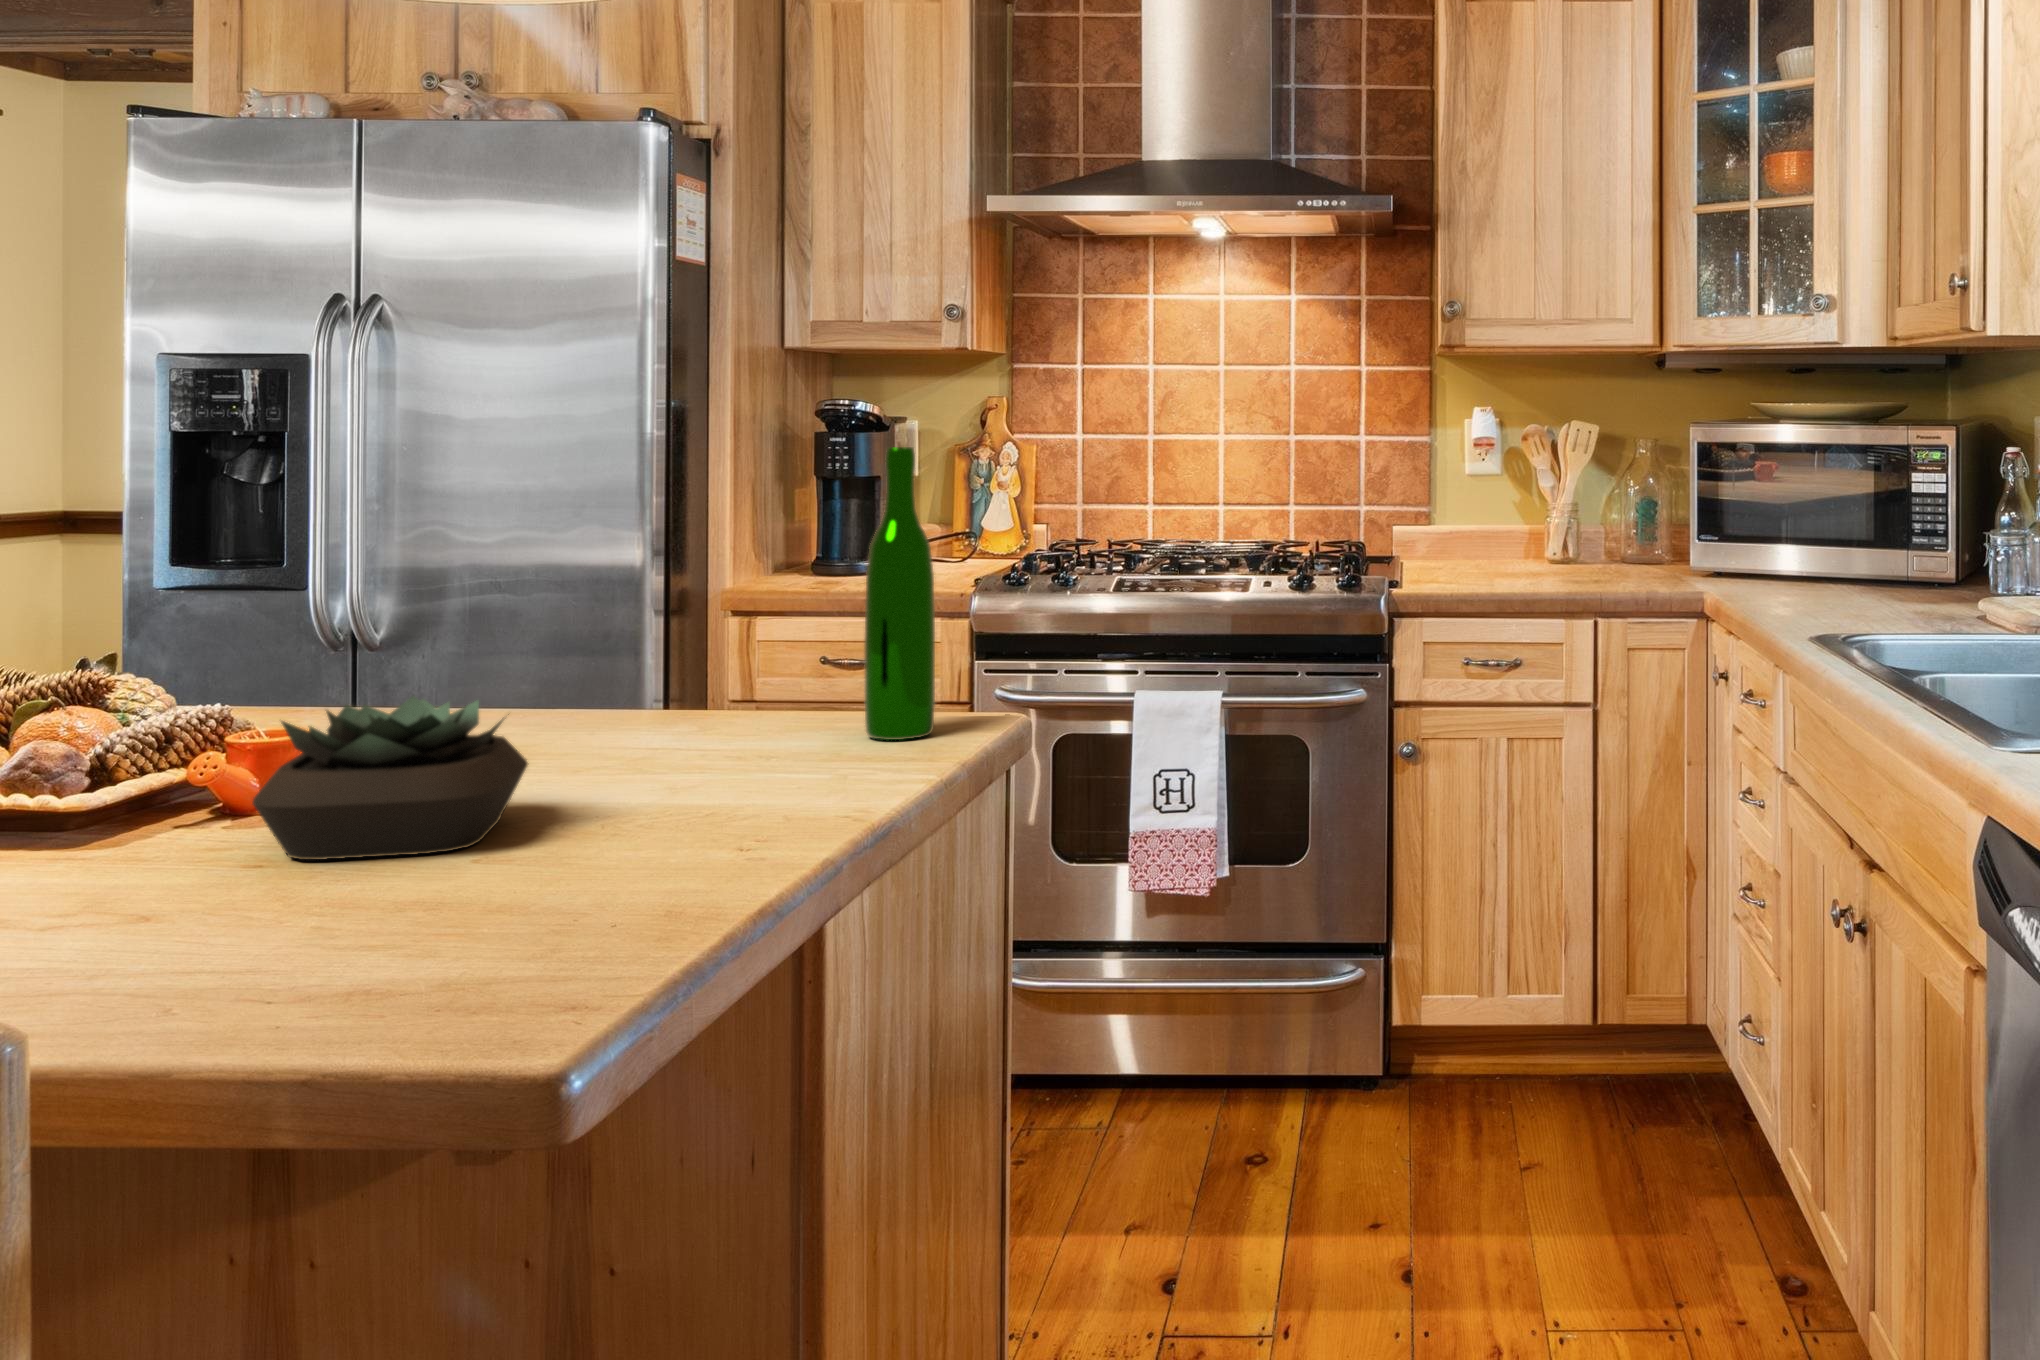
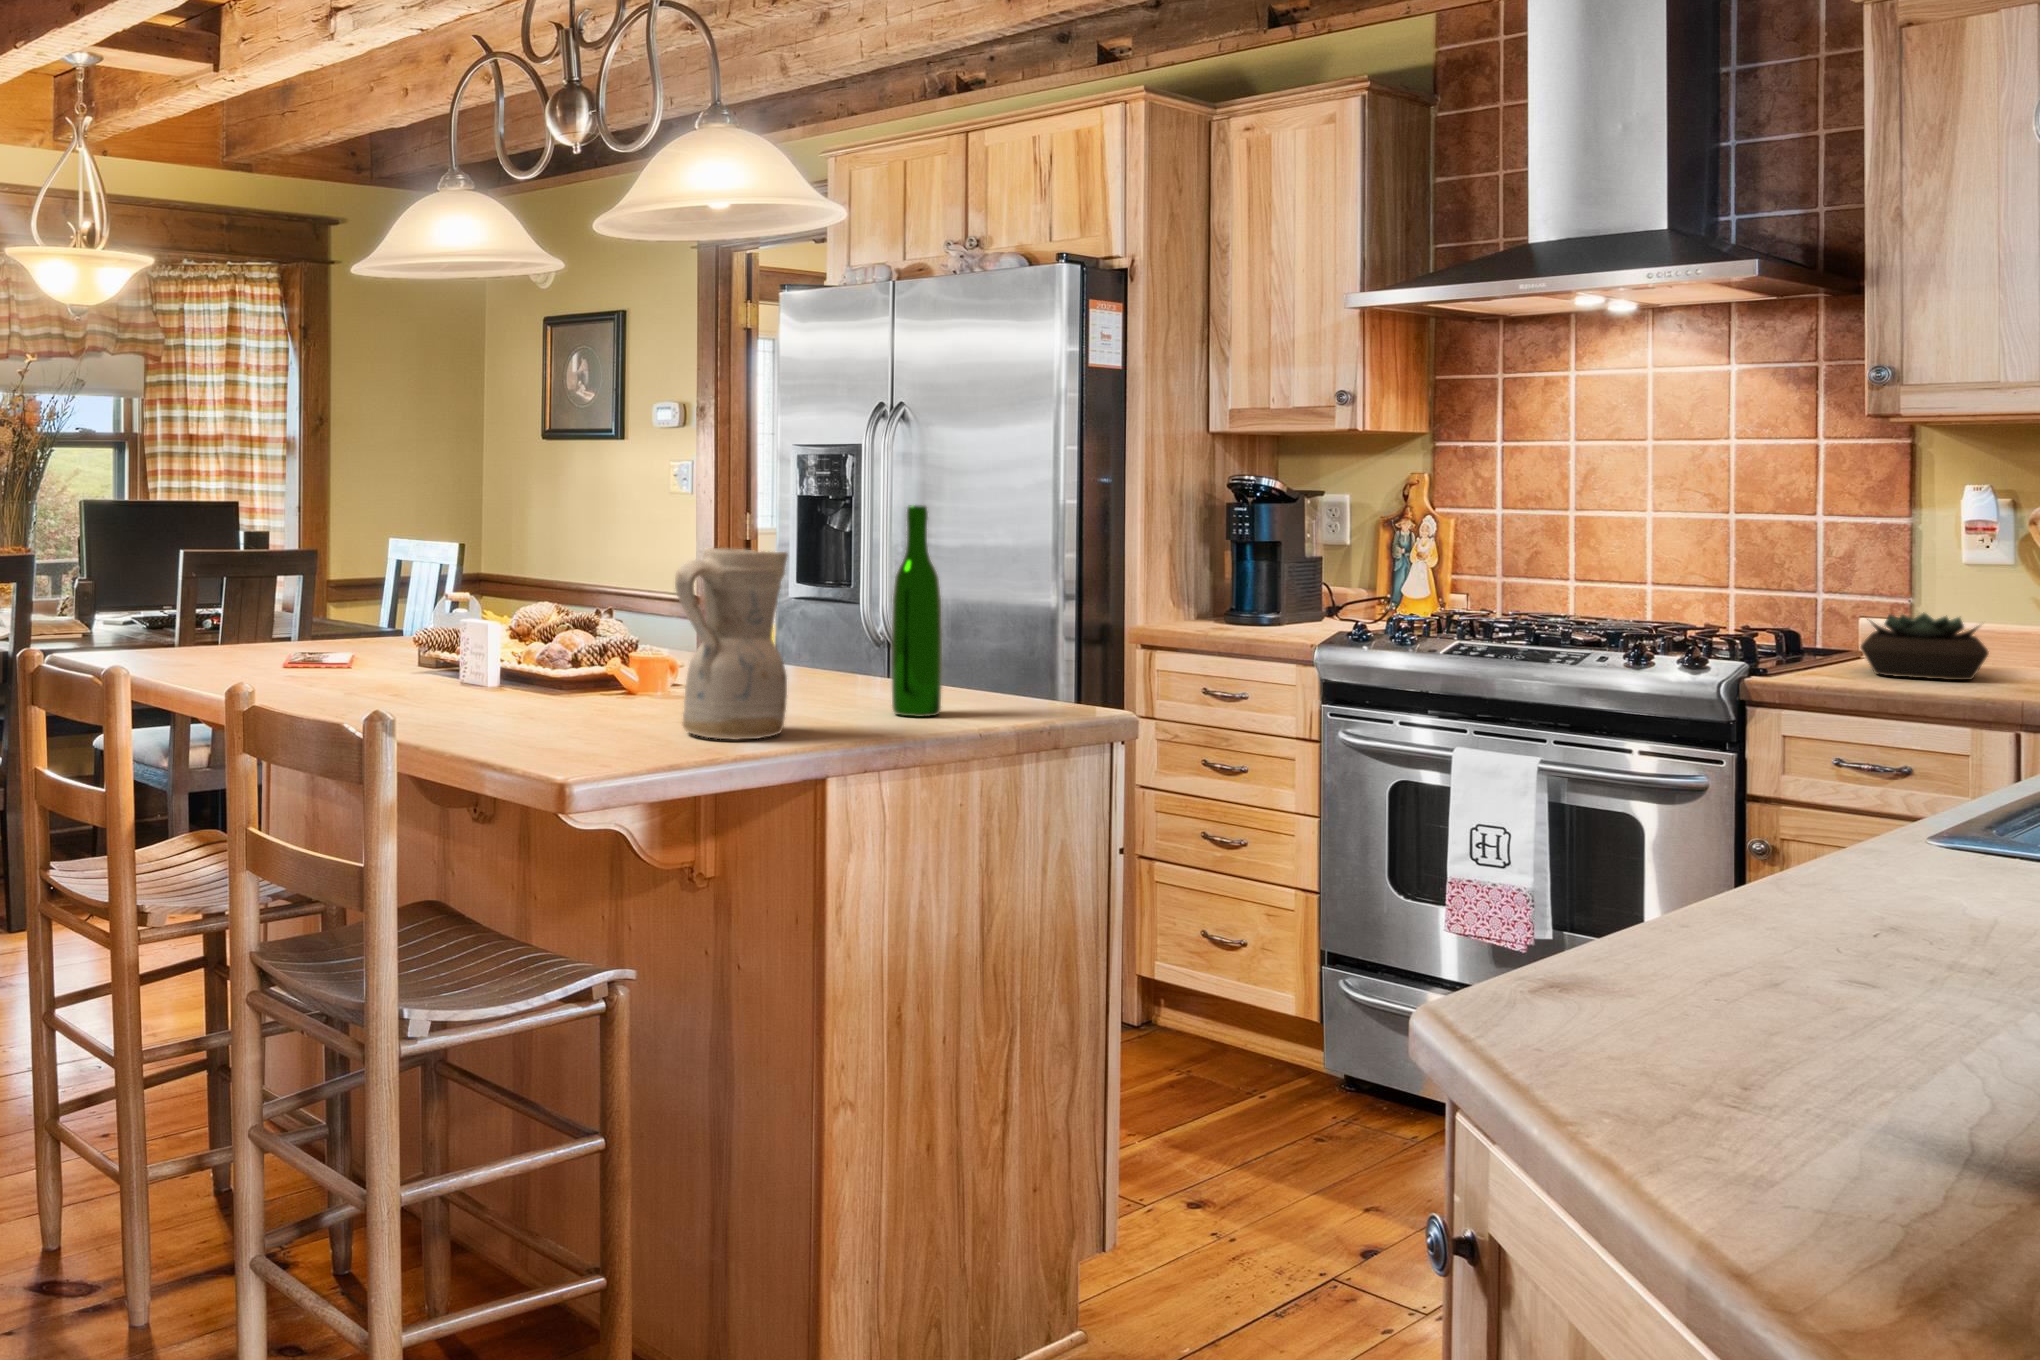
ceramic pitcher: none [672,521,843,819] -> present [675,548,787,739]
succulent plant: present [253,696,528,860] -> present [1861,612,1989,680]

